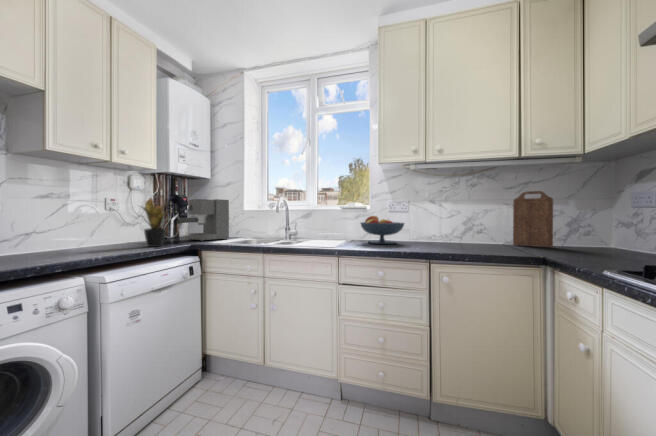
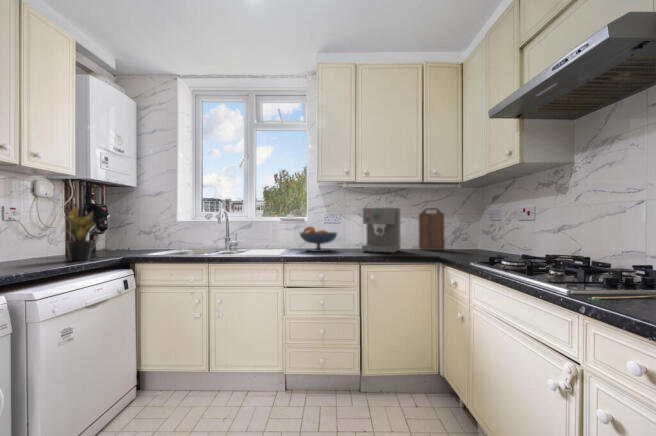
coffee maker: present [179,199,229,241] -> present [362,208,401,253]

